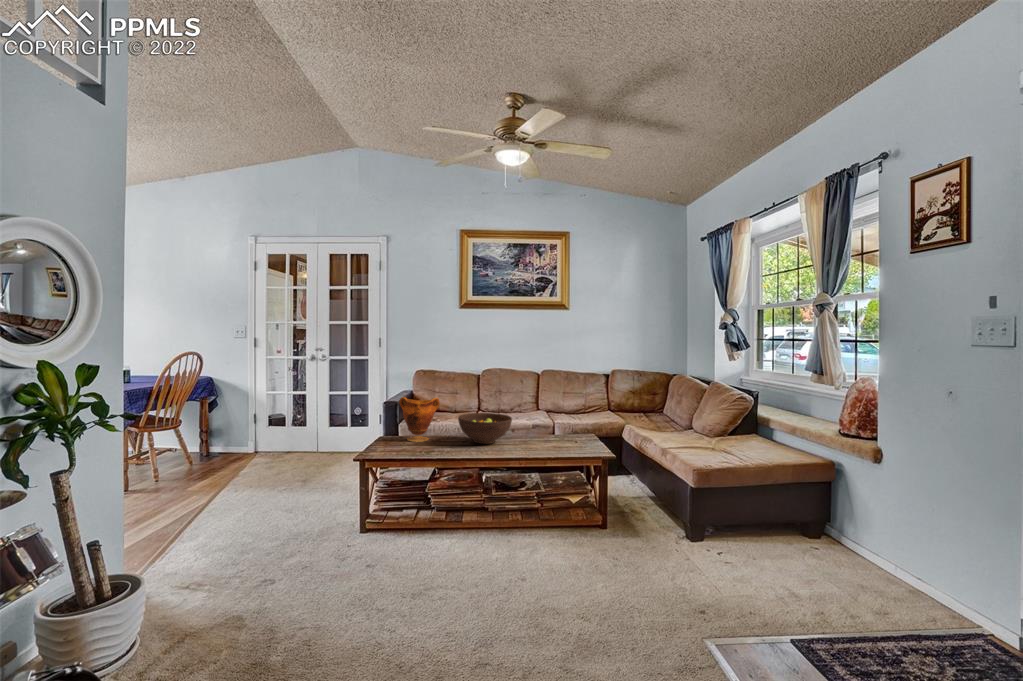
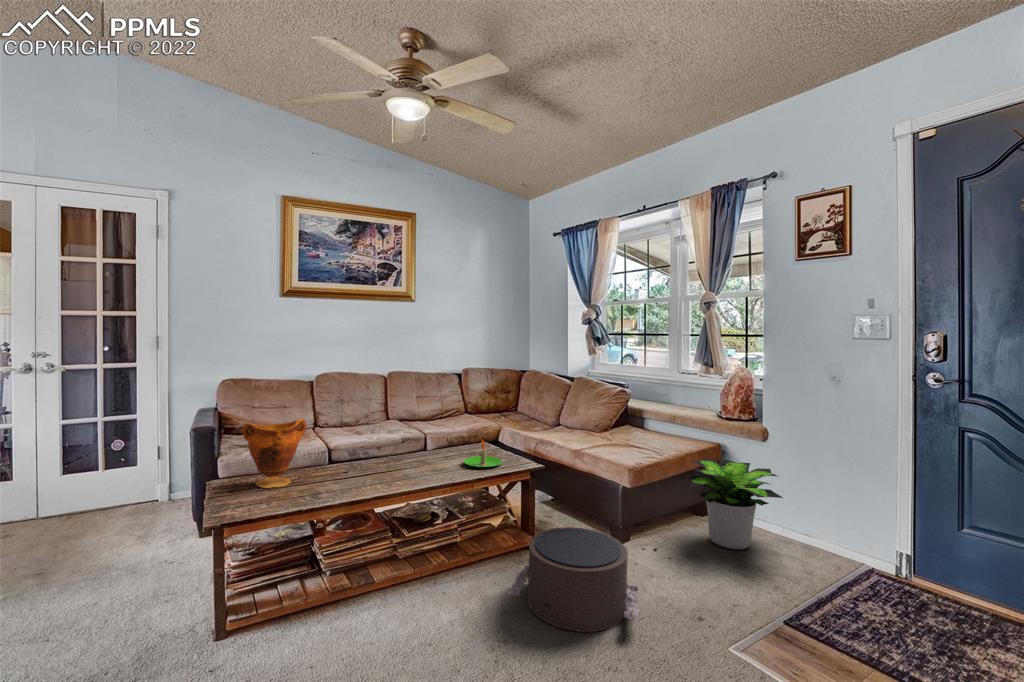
fruit bowl: present [458,413,512,444] -> none [341,432,416,476]
candle: none [549,426,581,449] -> present [464,440,502,468]
potted plant: none [767,472,887,573] -> present [689,458,783,549]
pouf: none [547,505,659,589] -> present [510,527,639,632]

